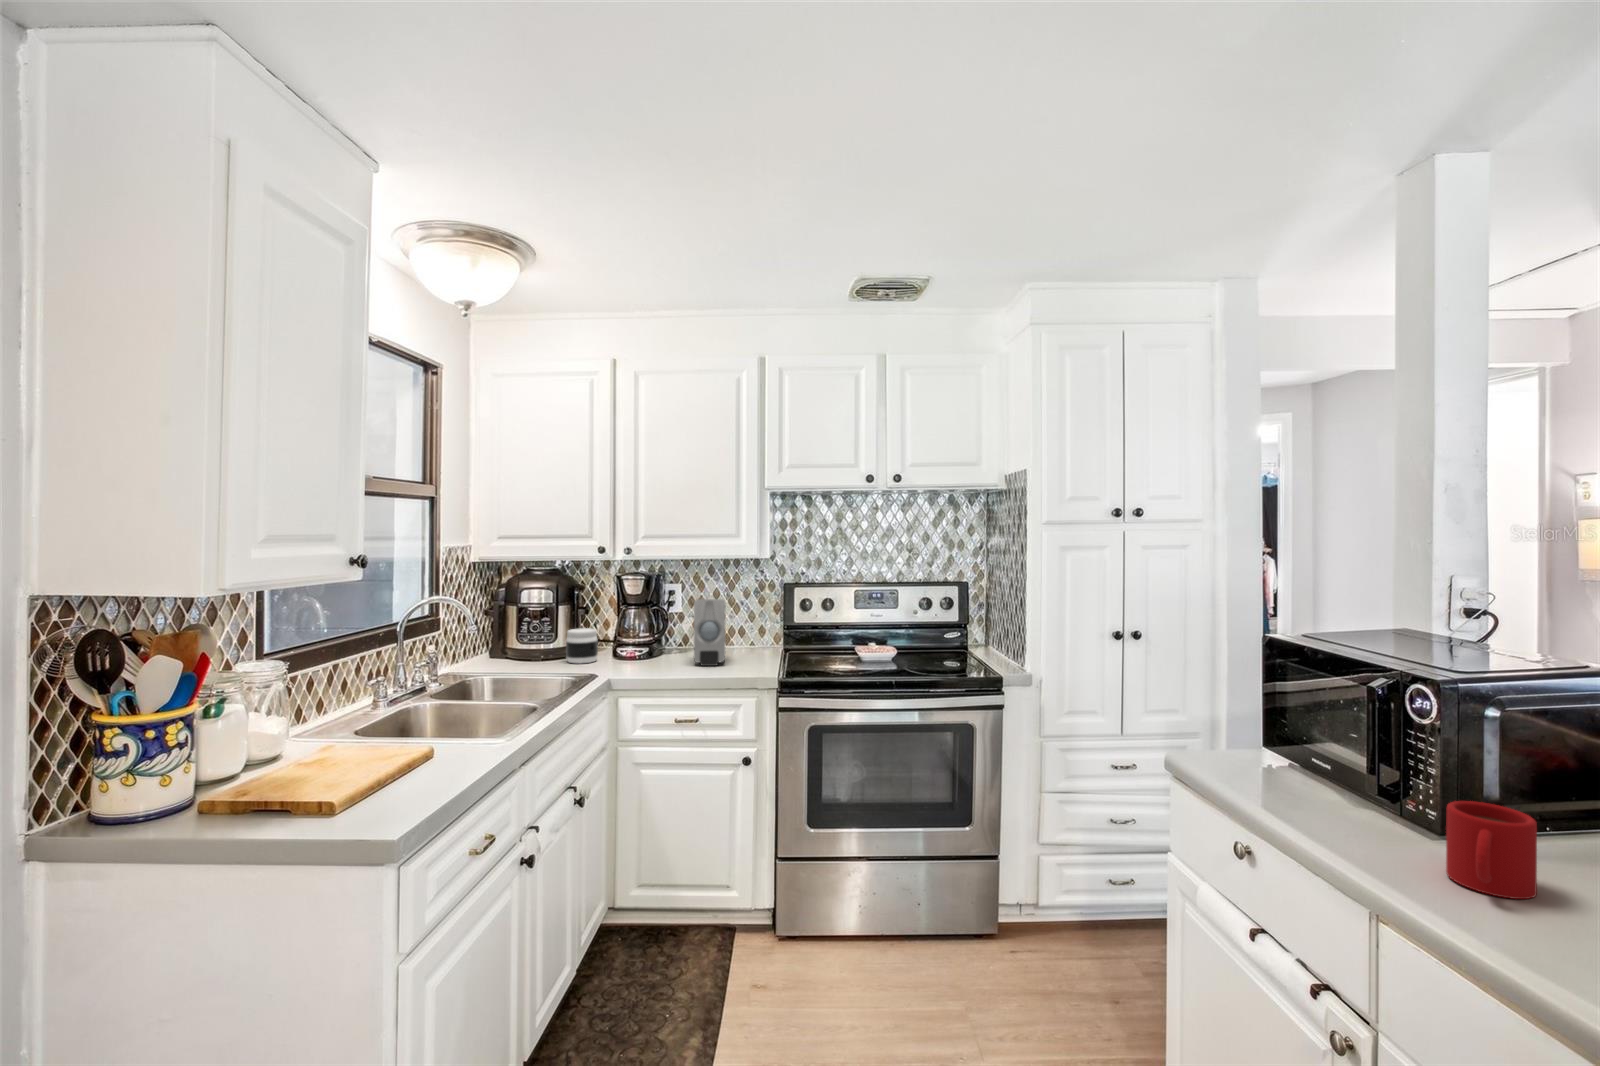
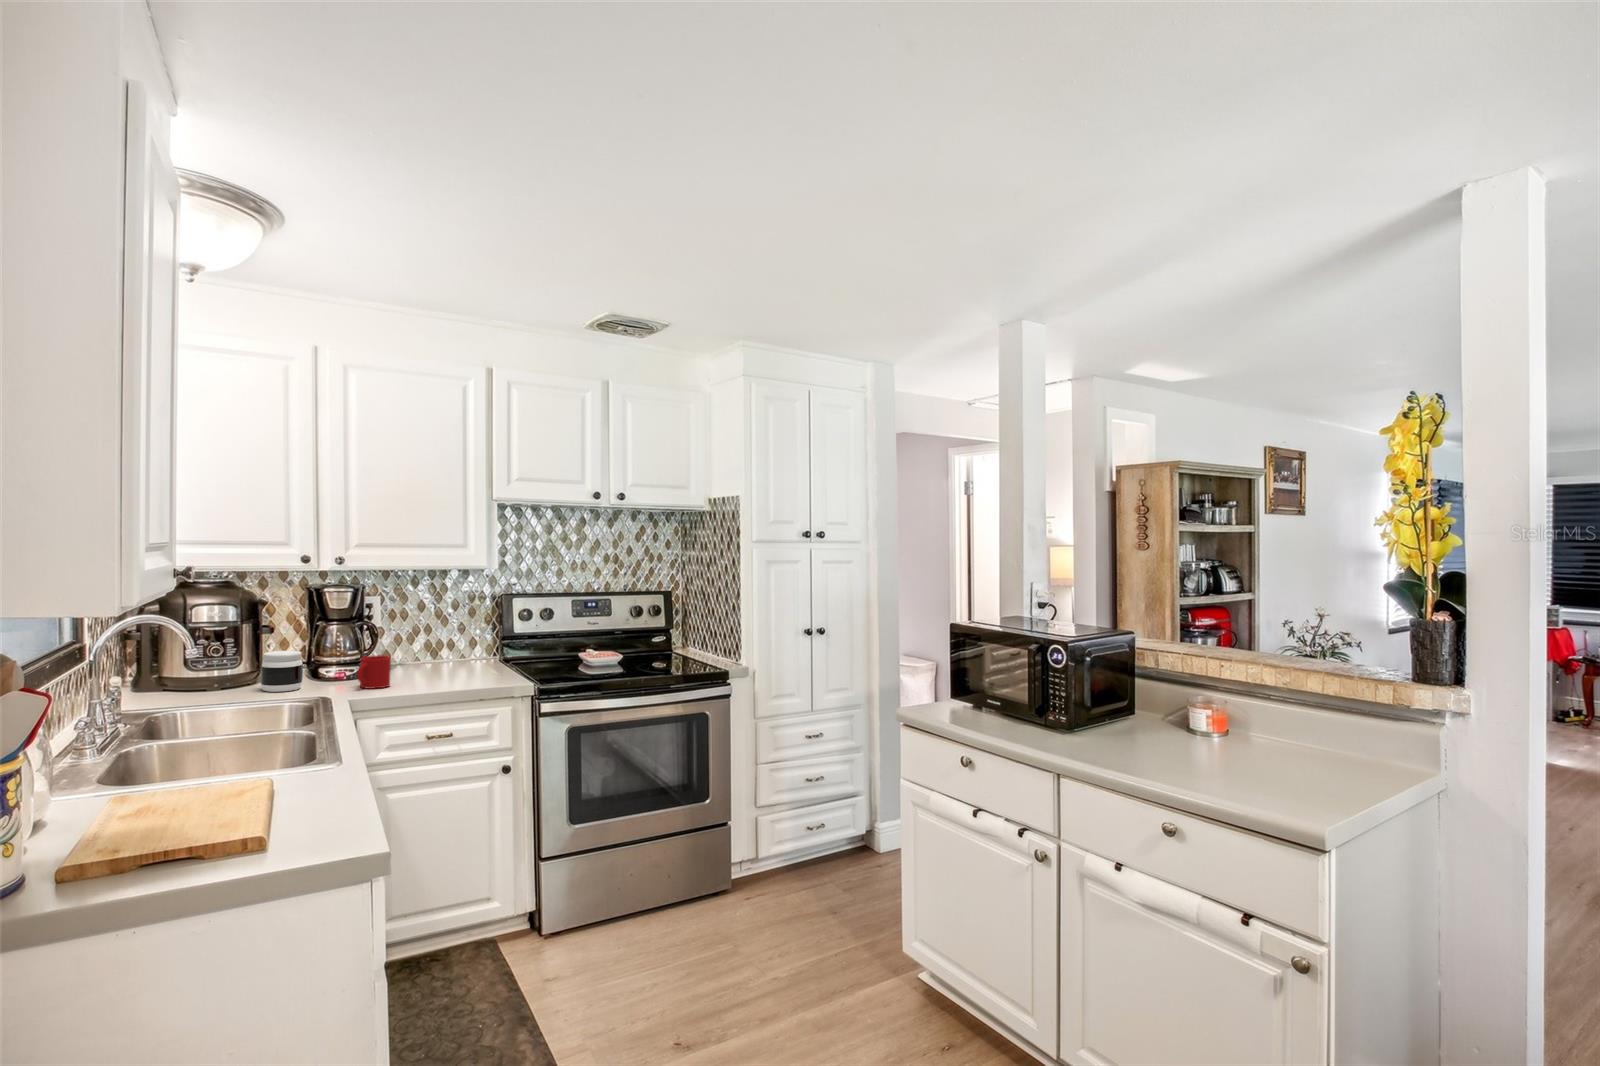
soap dispenser: present [694,599,726,666] -> none [419,612,465,683]
mug: present [1446,801,1537,899] -> present [357,655,391,689]

